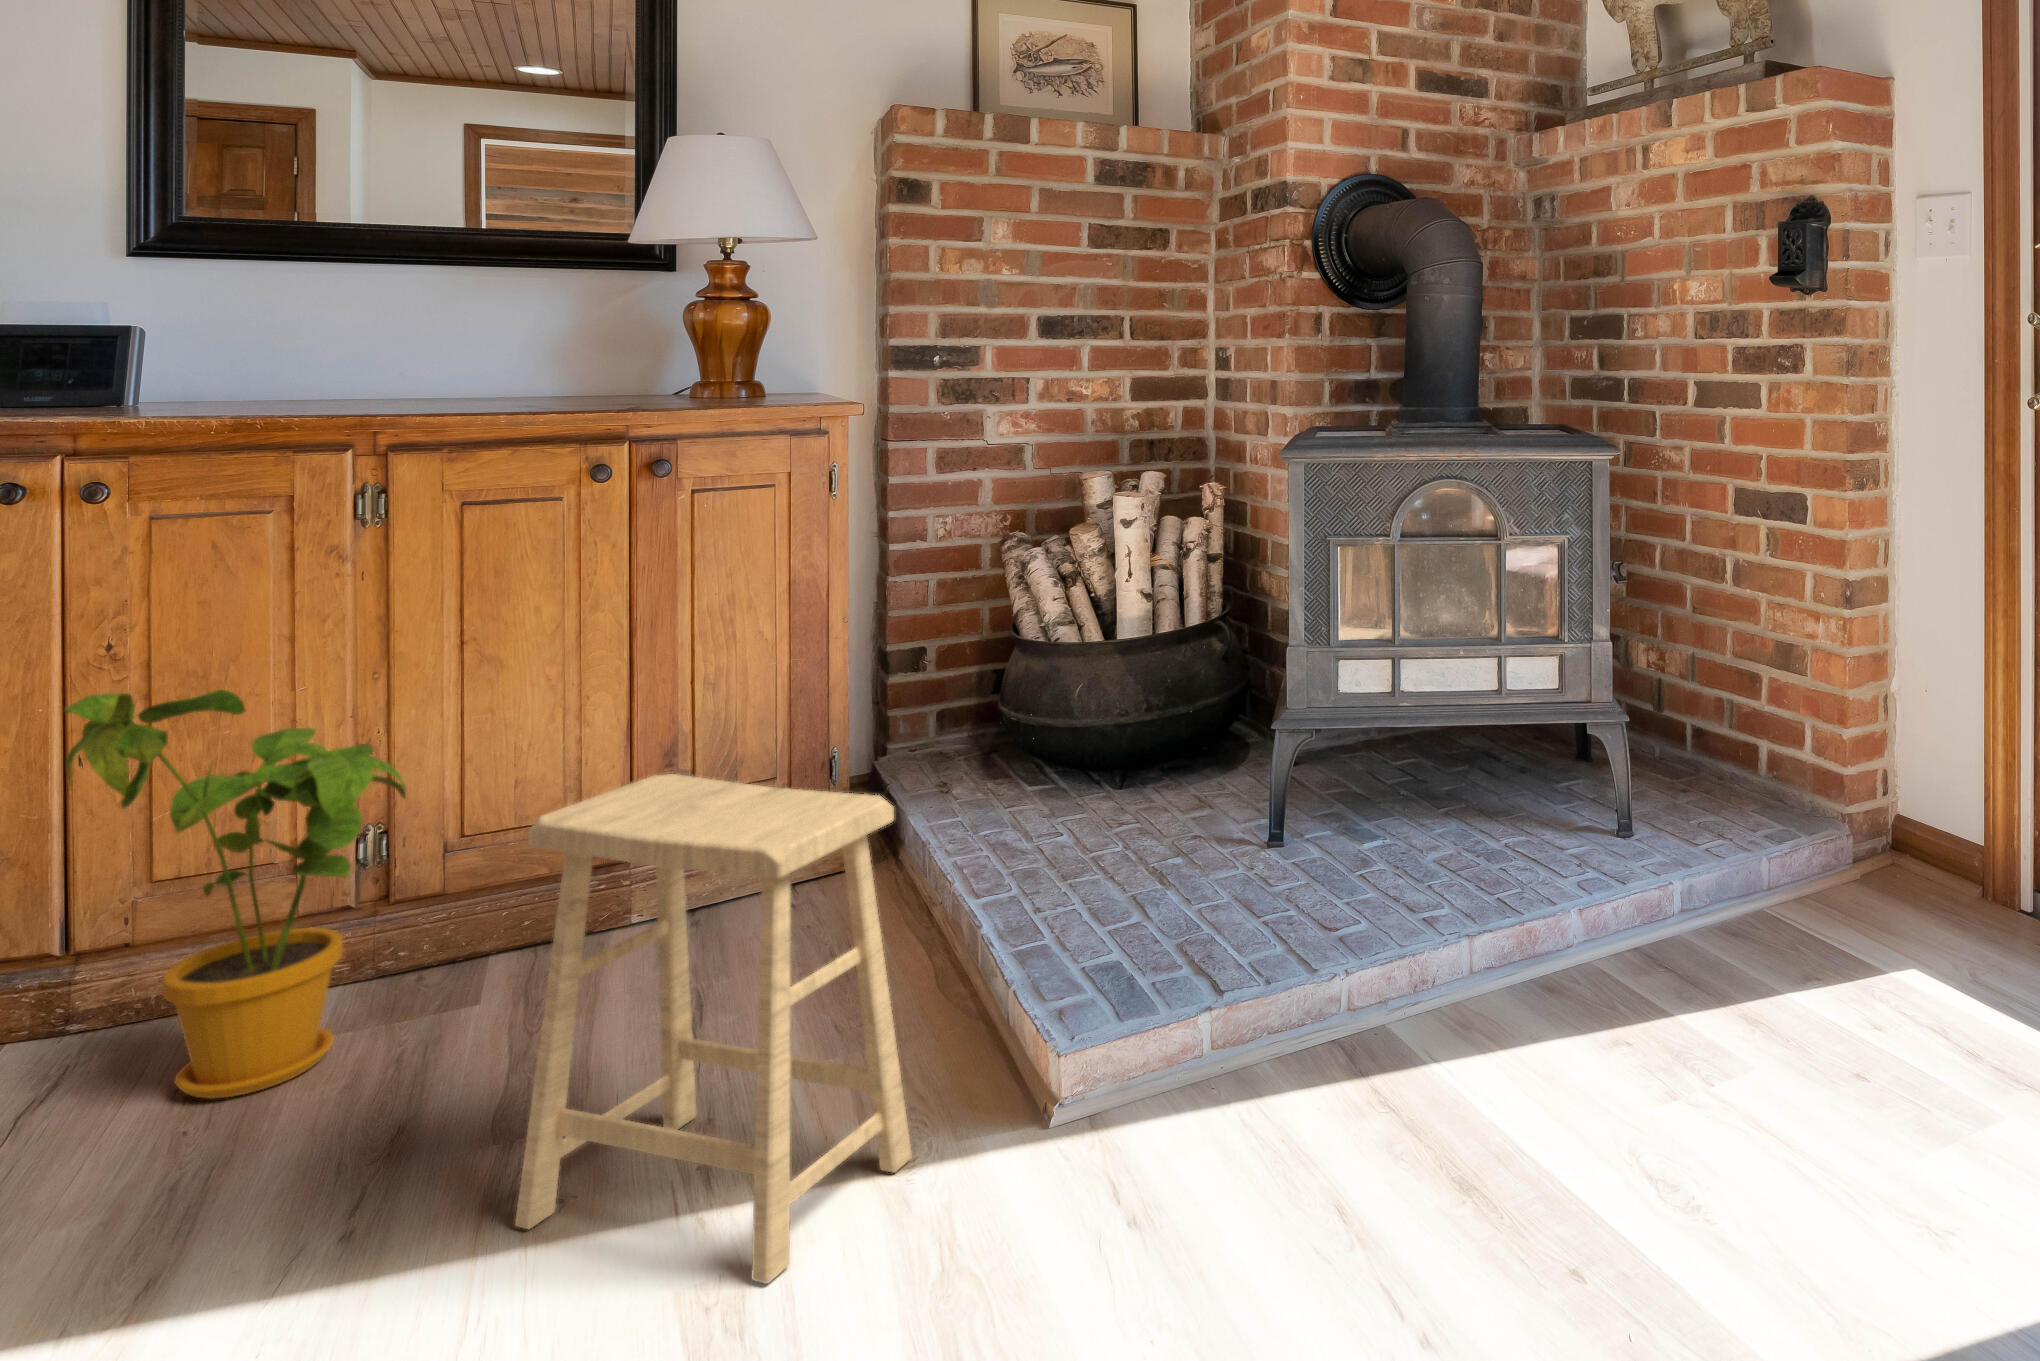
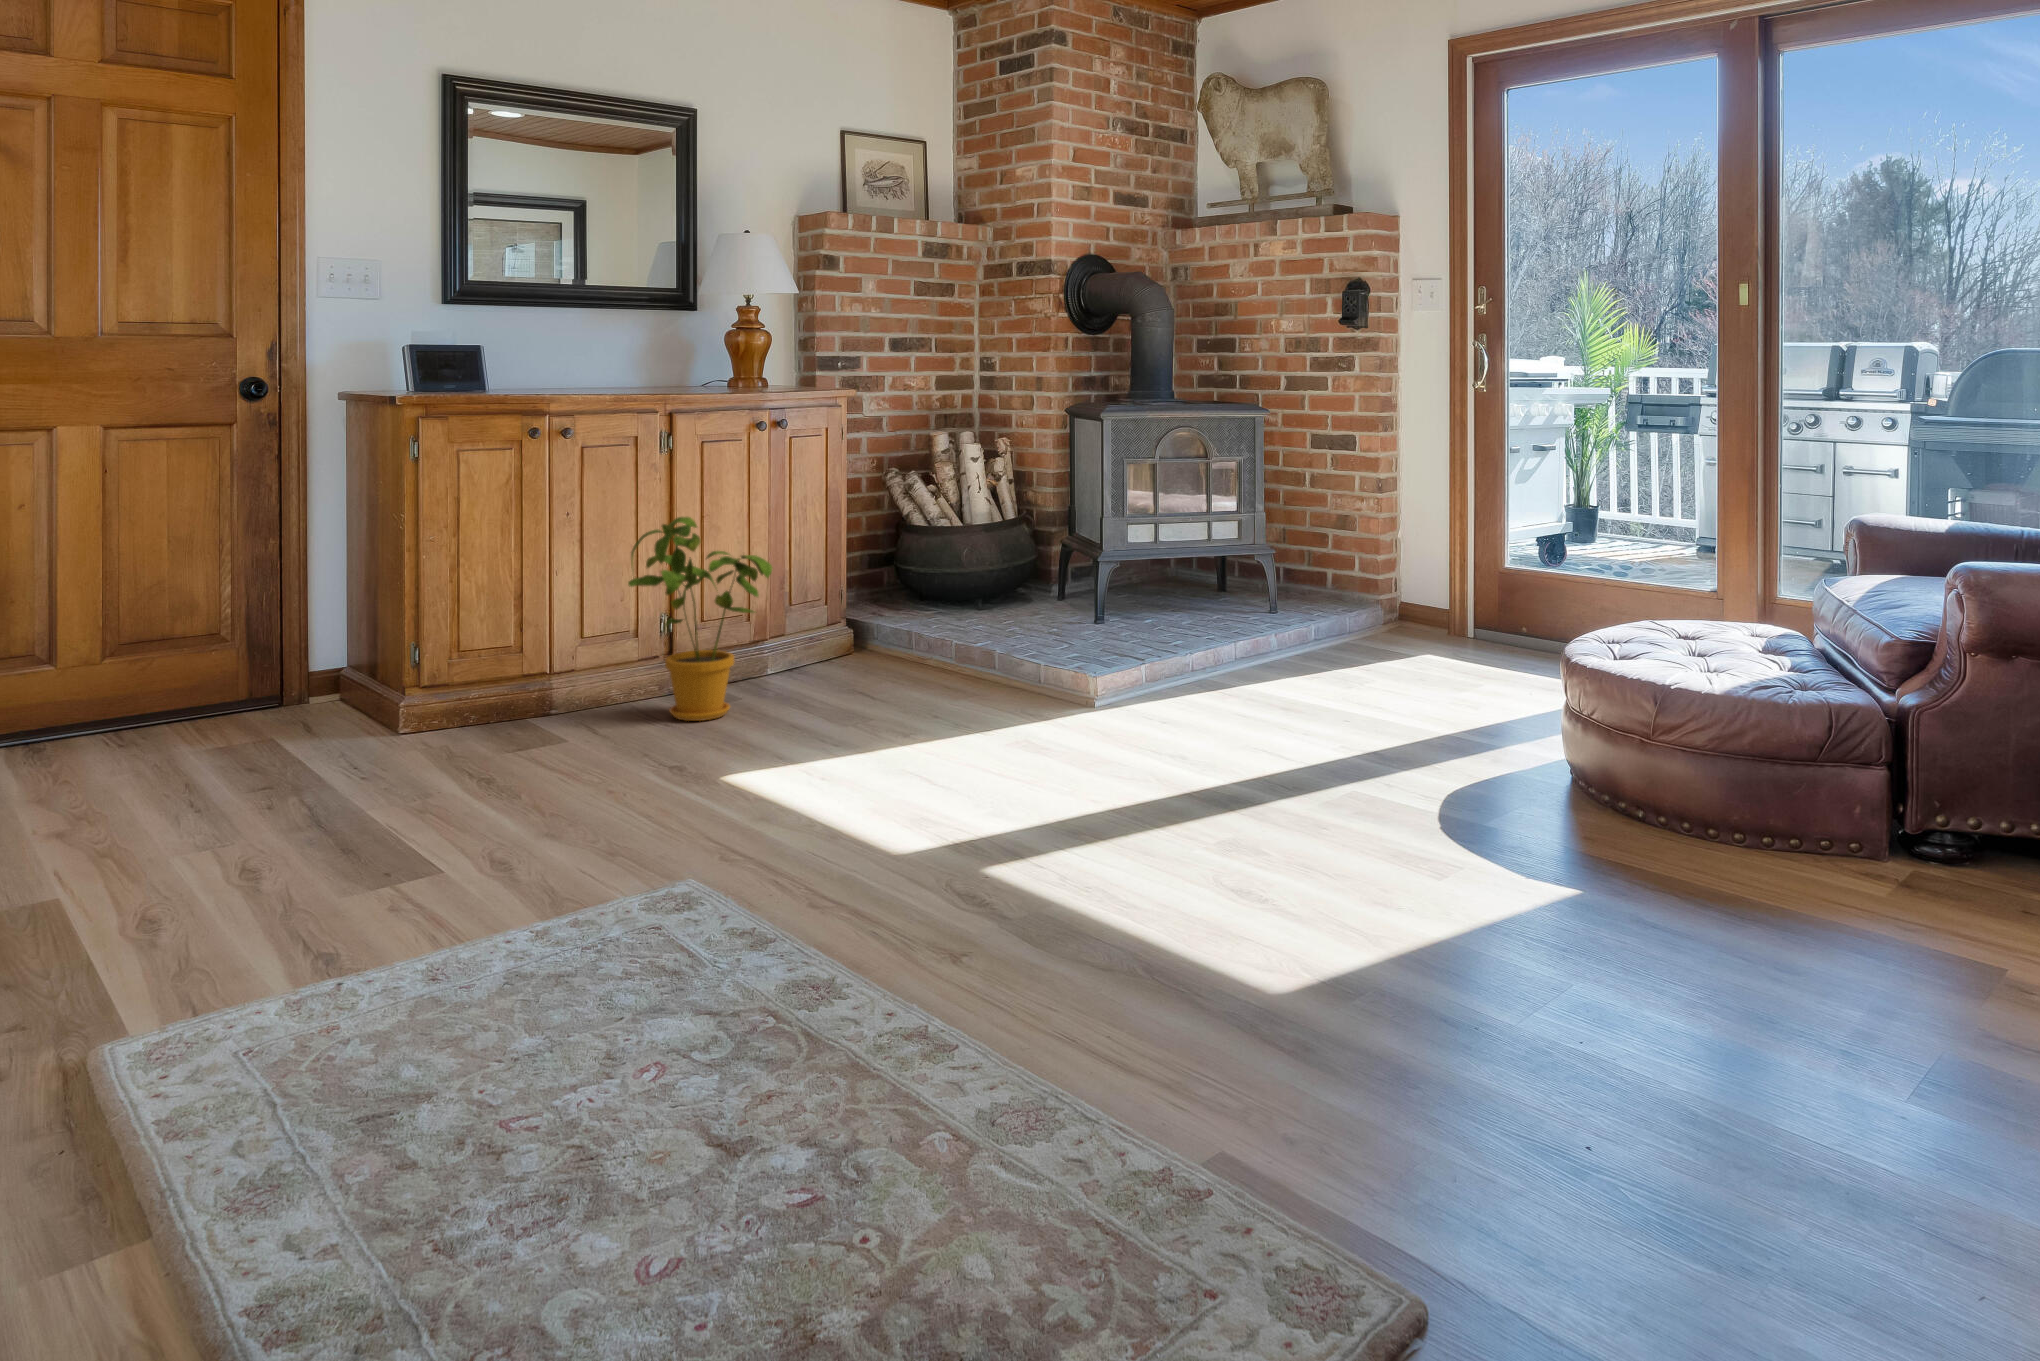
footstool: present [515,774,912,1284] -> none [929,549,1066,734]

